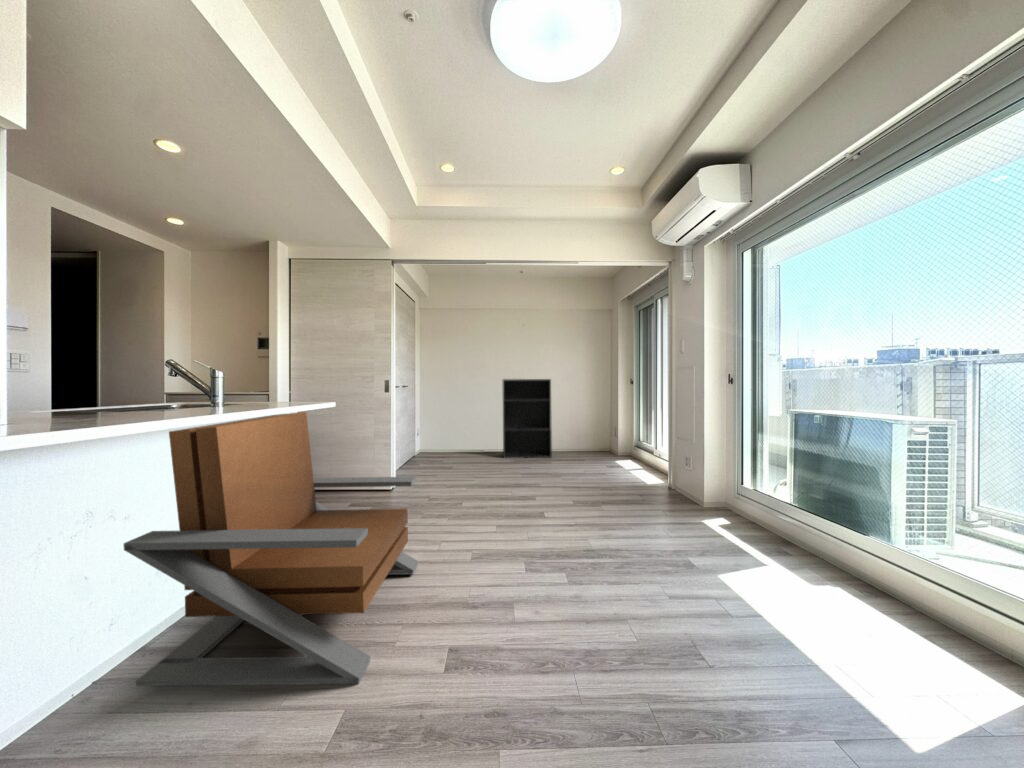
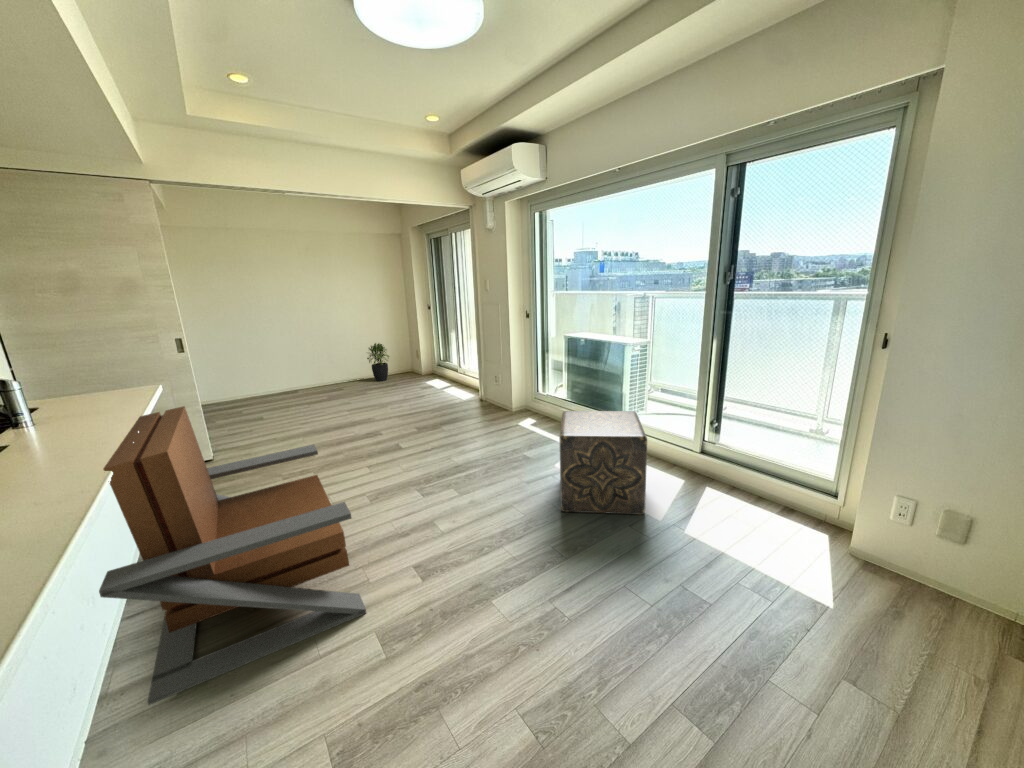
bookshelf: present [502,379,552,458] -> none [295,310,363,397]
potted plant: none [561,413,586,455] -> present [367,343,389,381]
ottoman: none [695,496,868,713] -> present [560,411,647,515]

